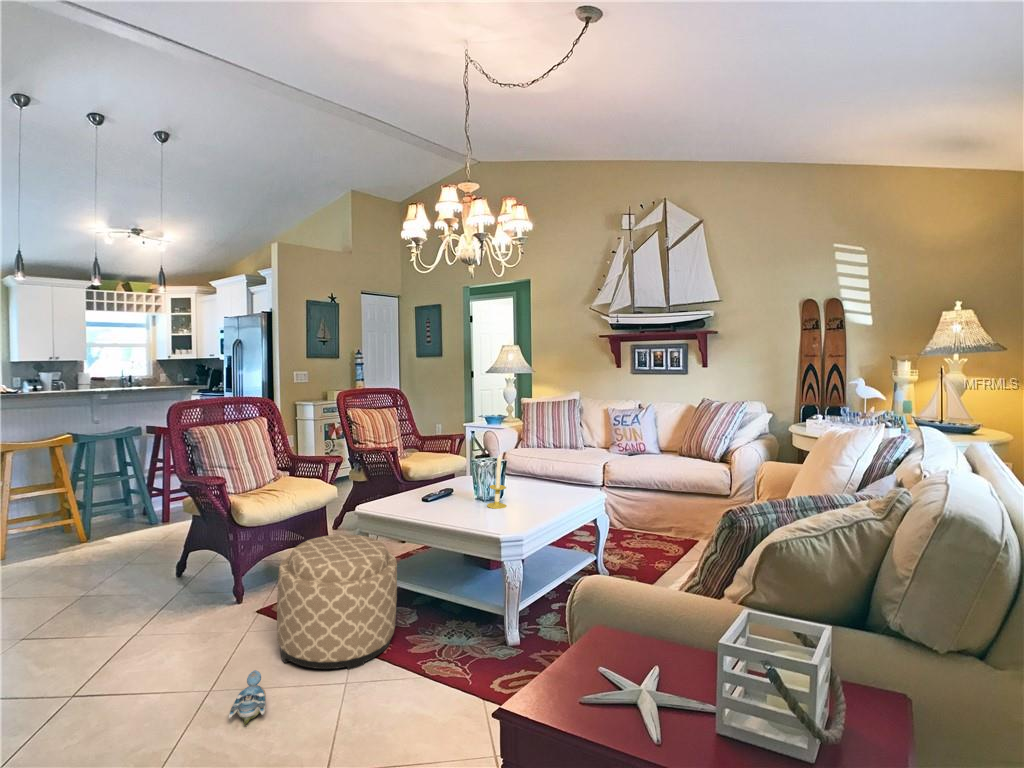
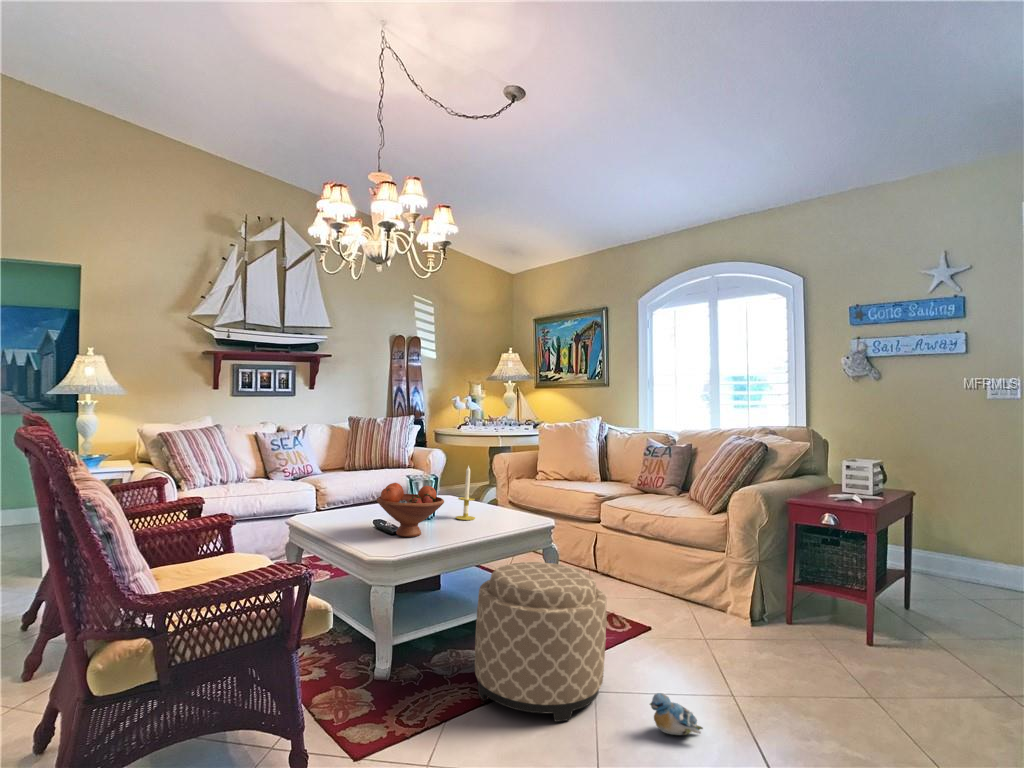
fruit bowl: none [397,456,455,503] -> present [377,483,444,537]

